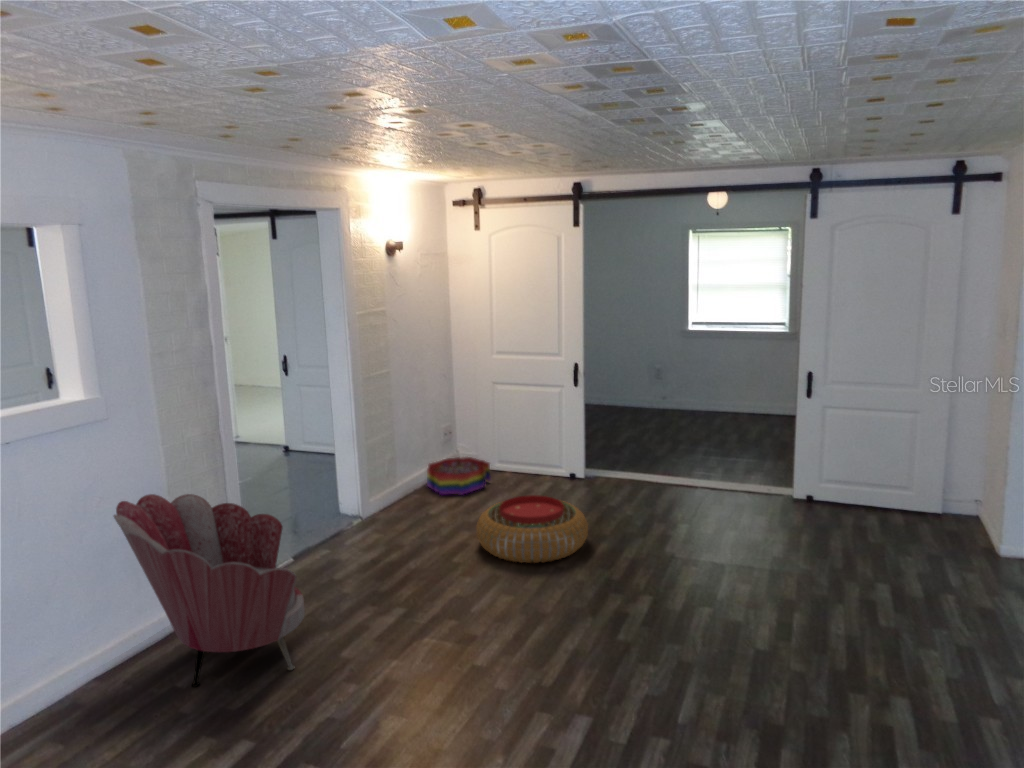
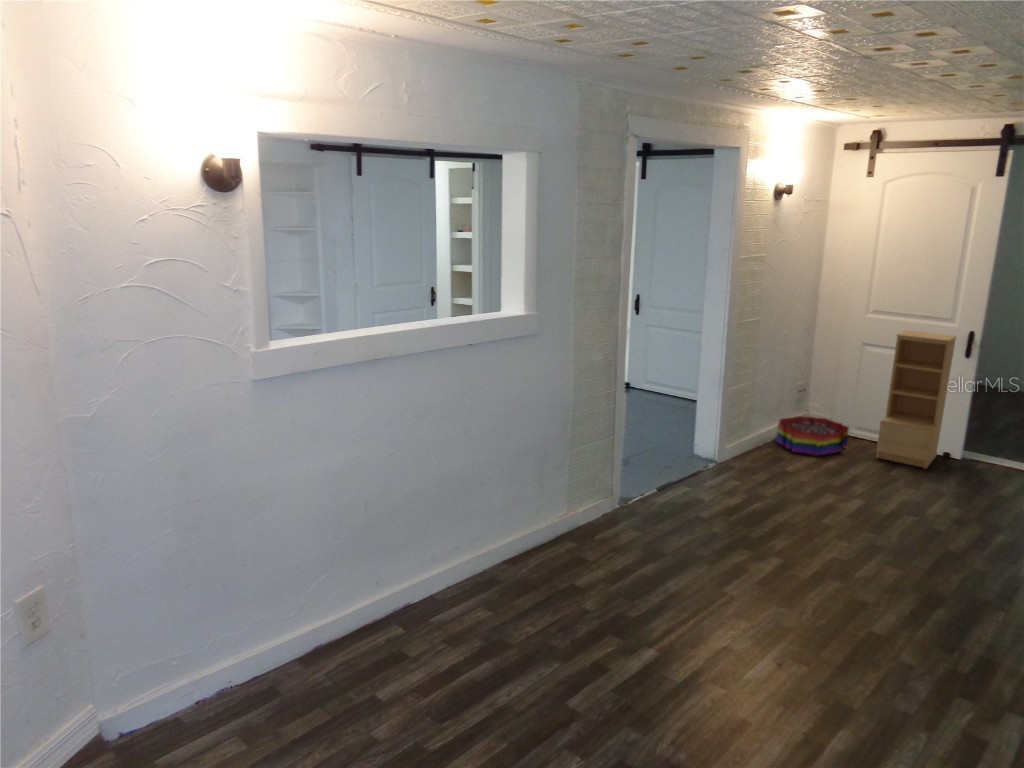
bookshelf: none [513,367,567,492] -> present [876,330,956,468]
armchair: present [114,494,305,687] -> none [549,409,706,591]
pouf: present [476,495,588,563] -> none [848,467,985,542]

